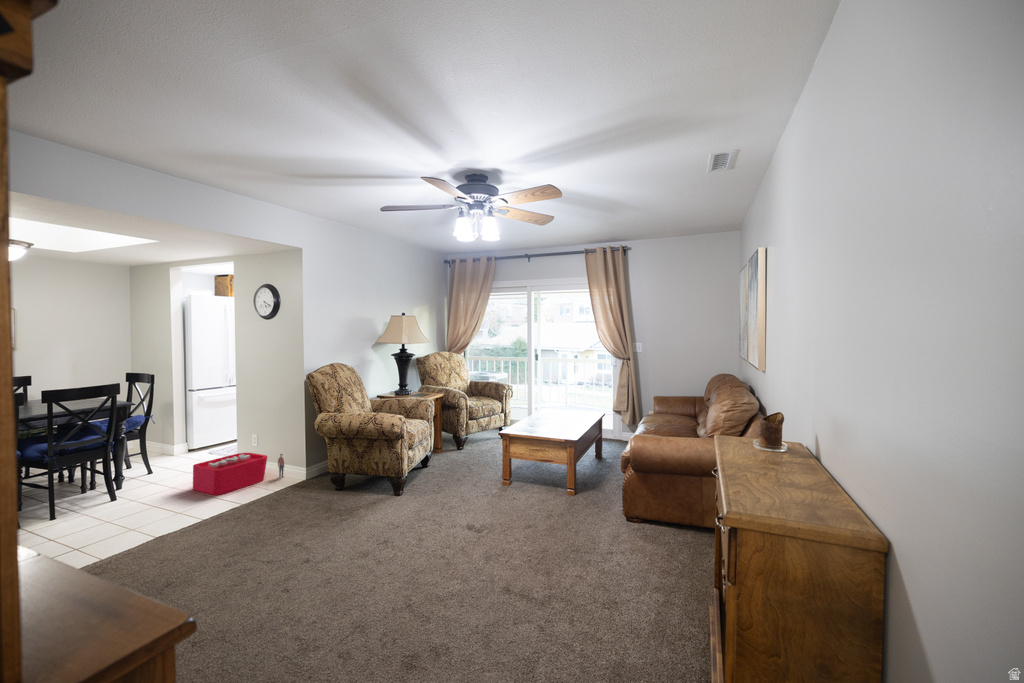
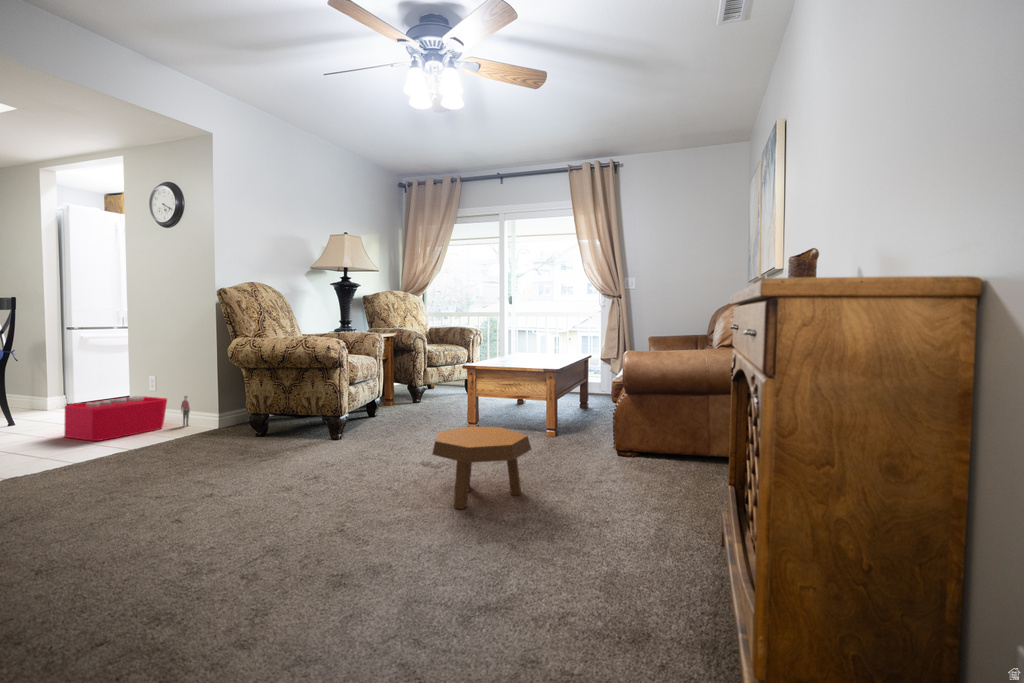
footstool: none [474,504,551,580] -> present [432,426,531,509]

